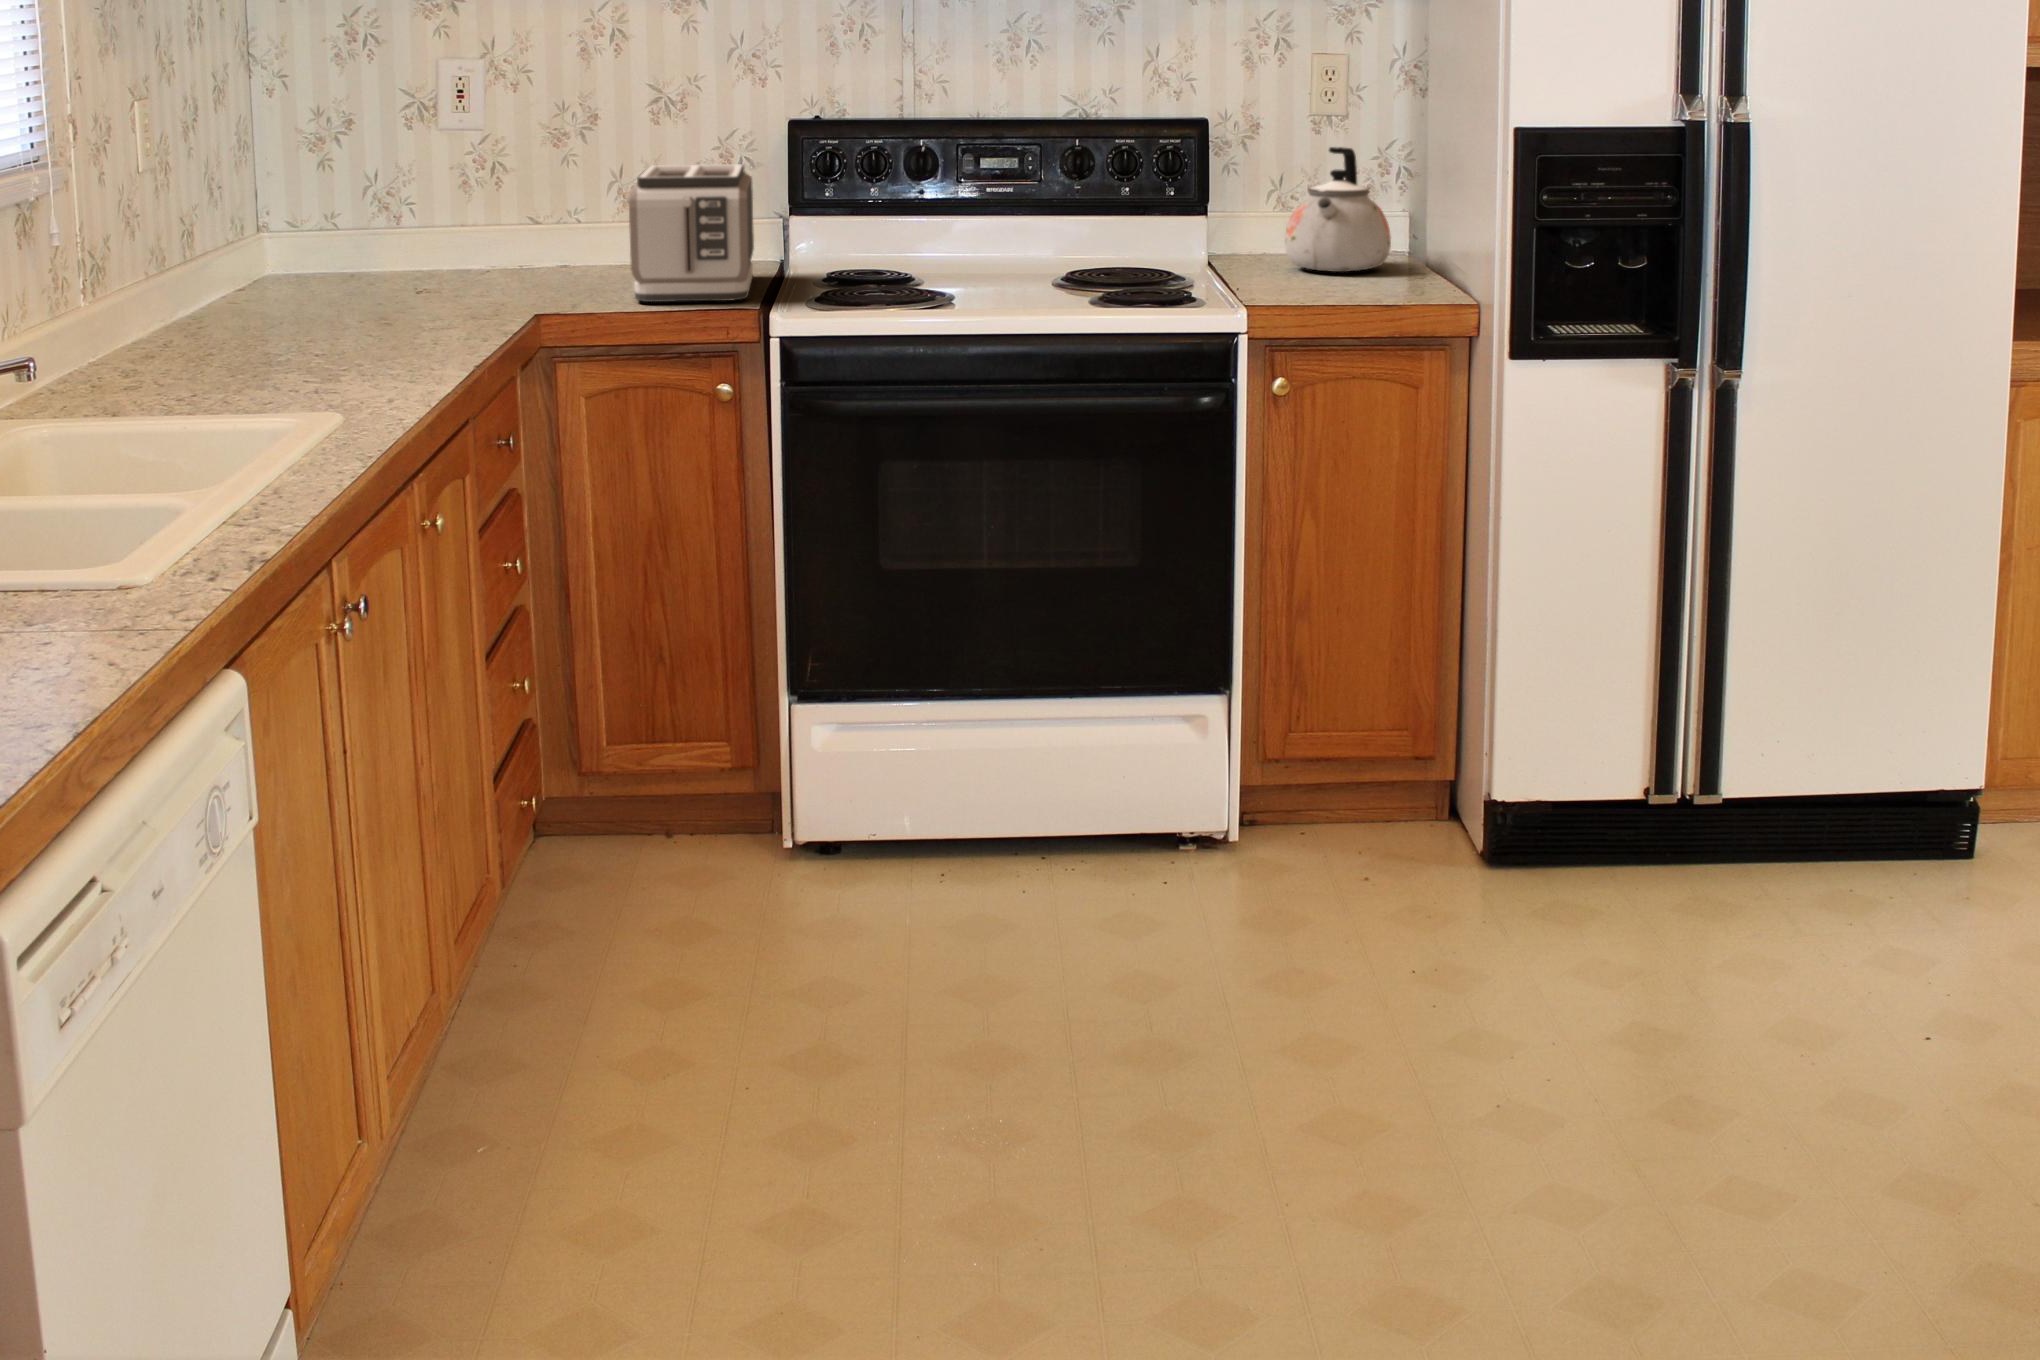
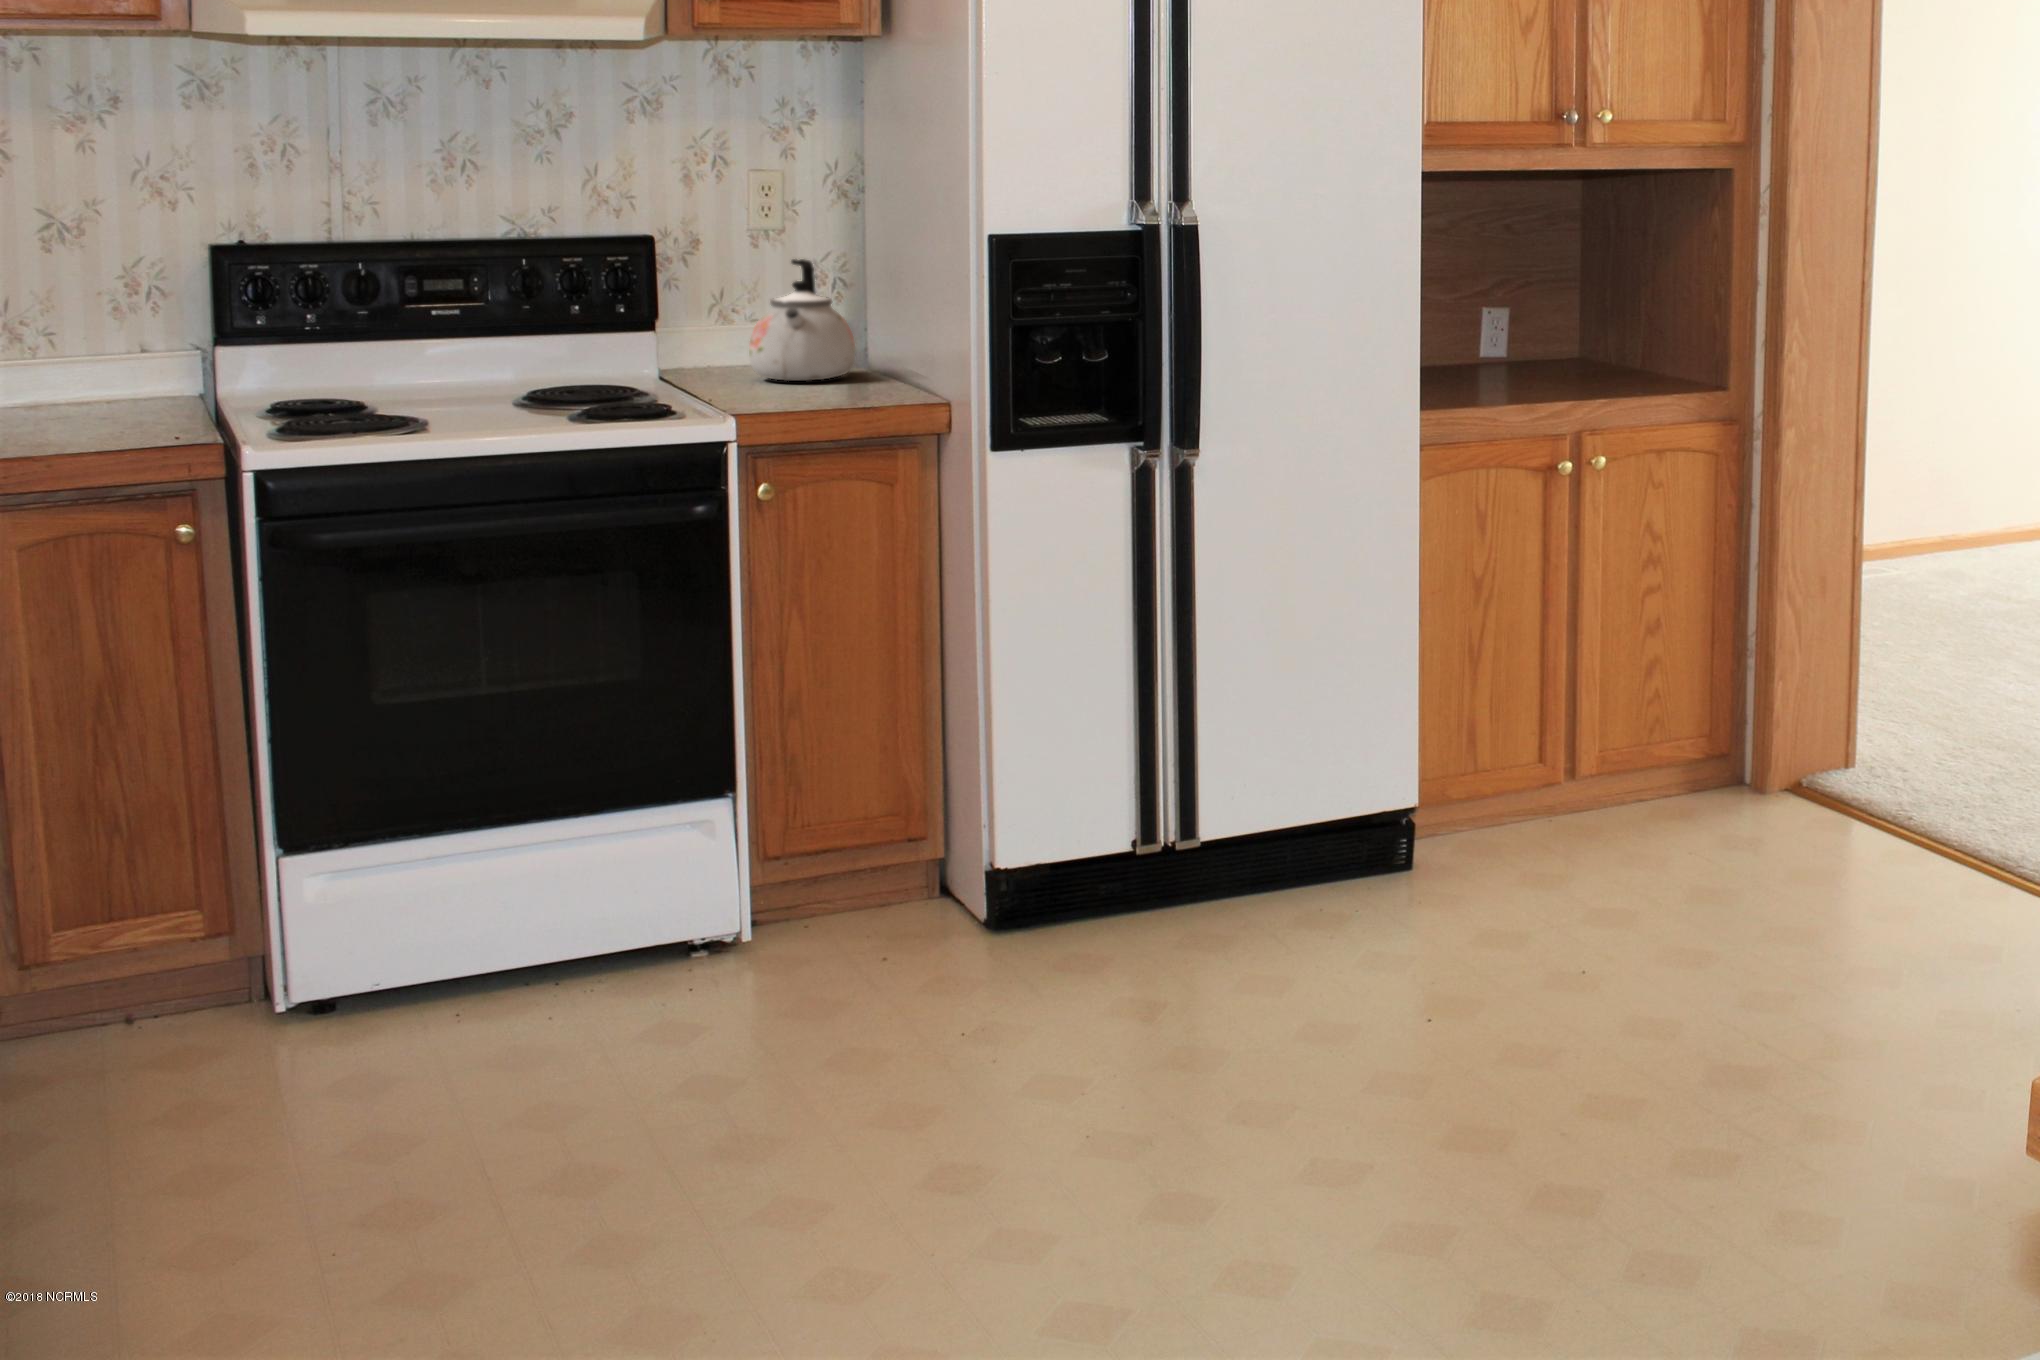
toaster: present [629,164,754,302] -> none [40,290,198,436]

